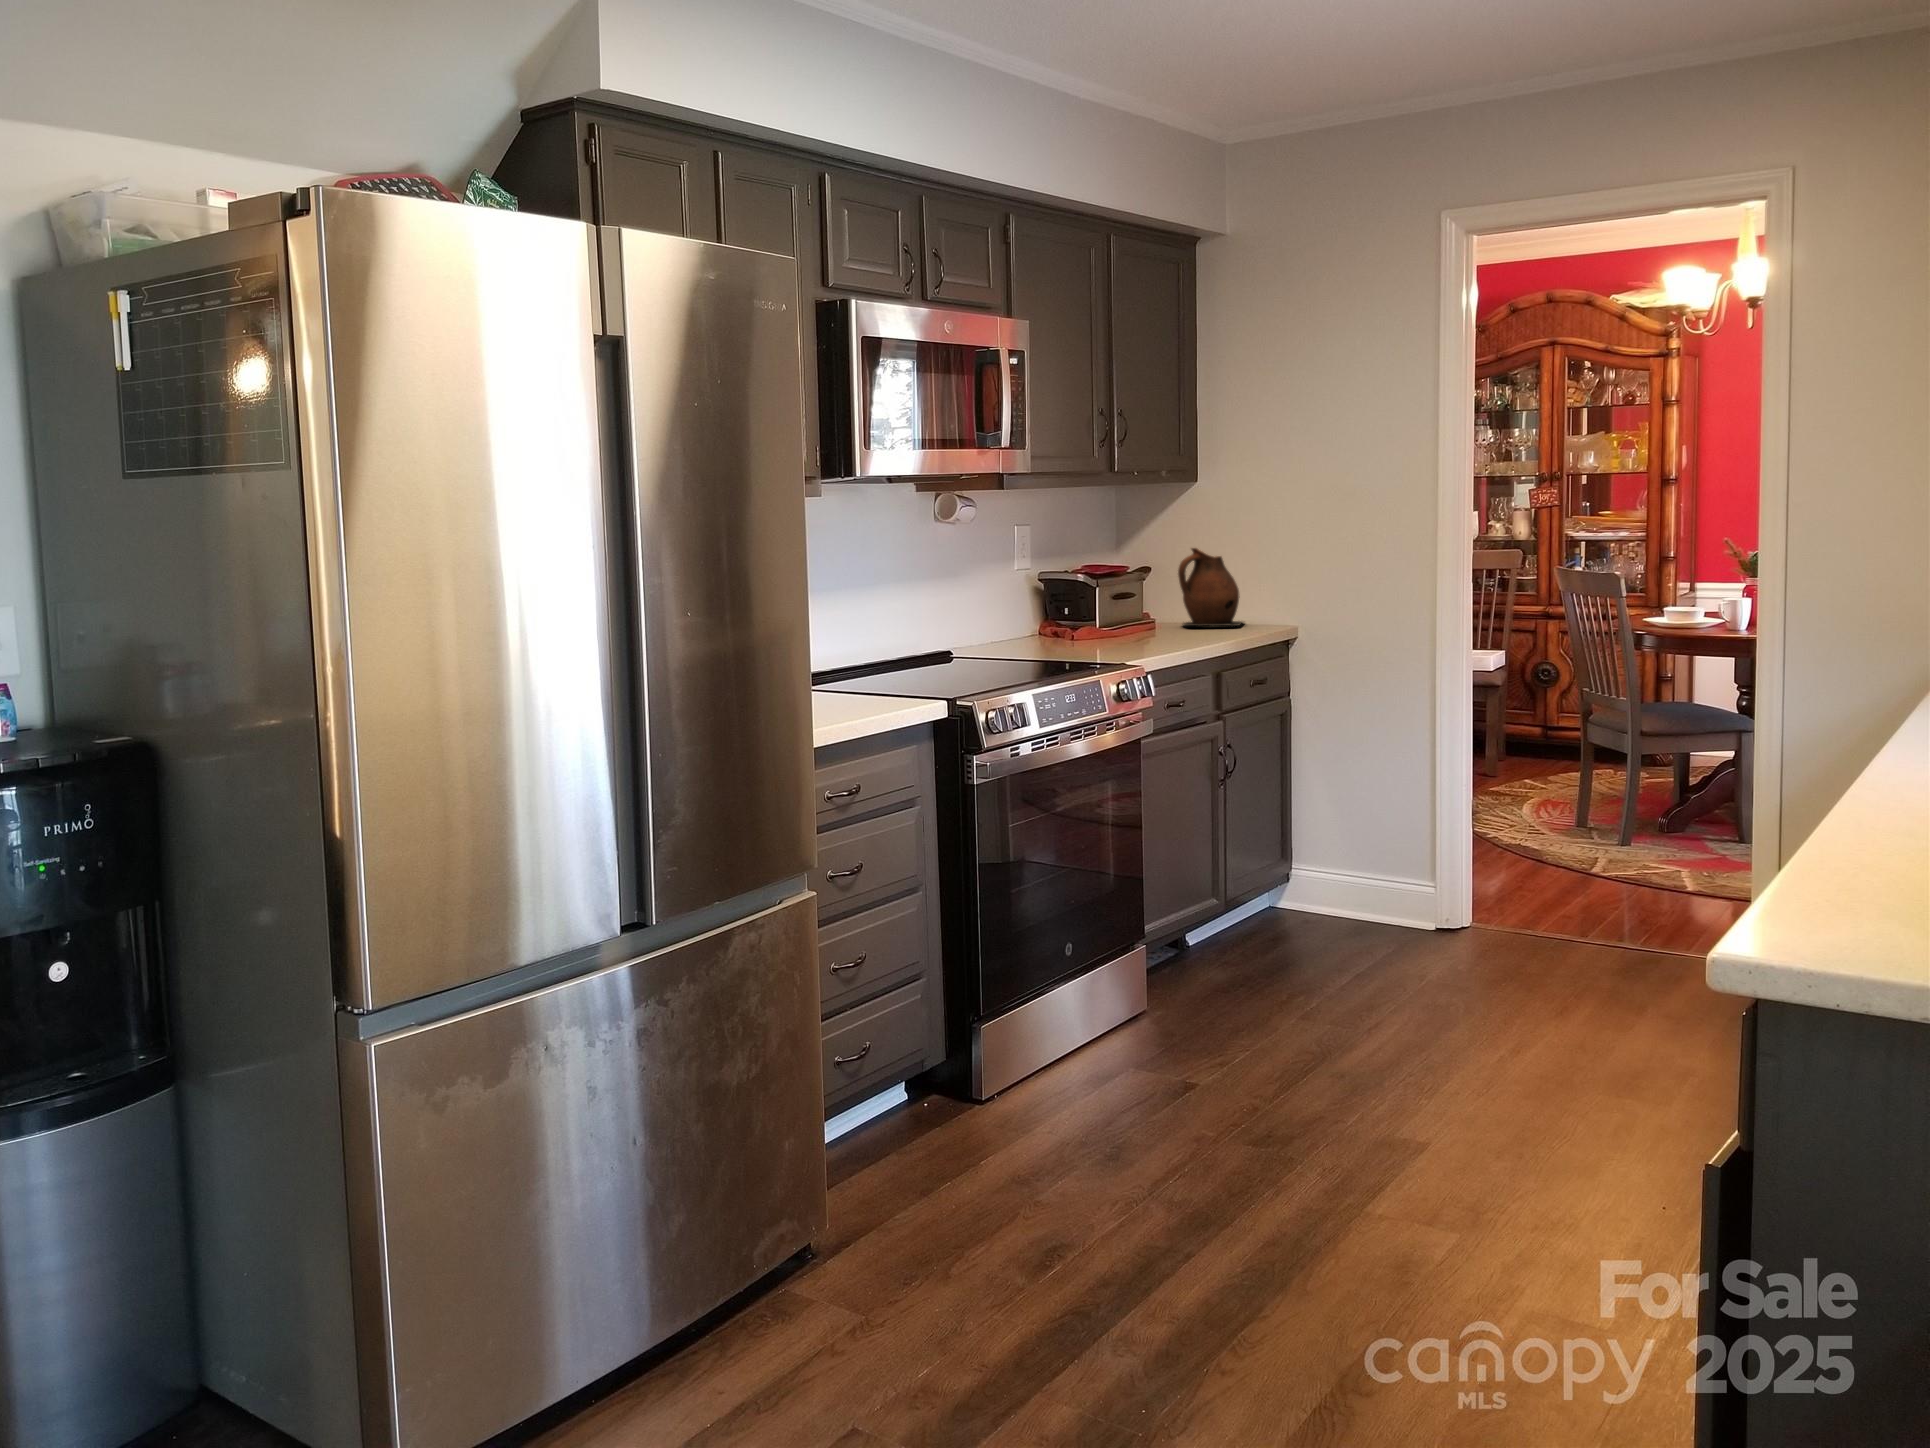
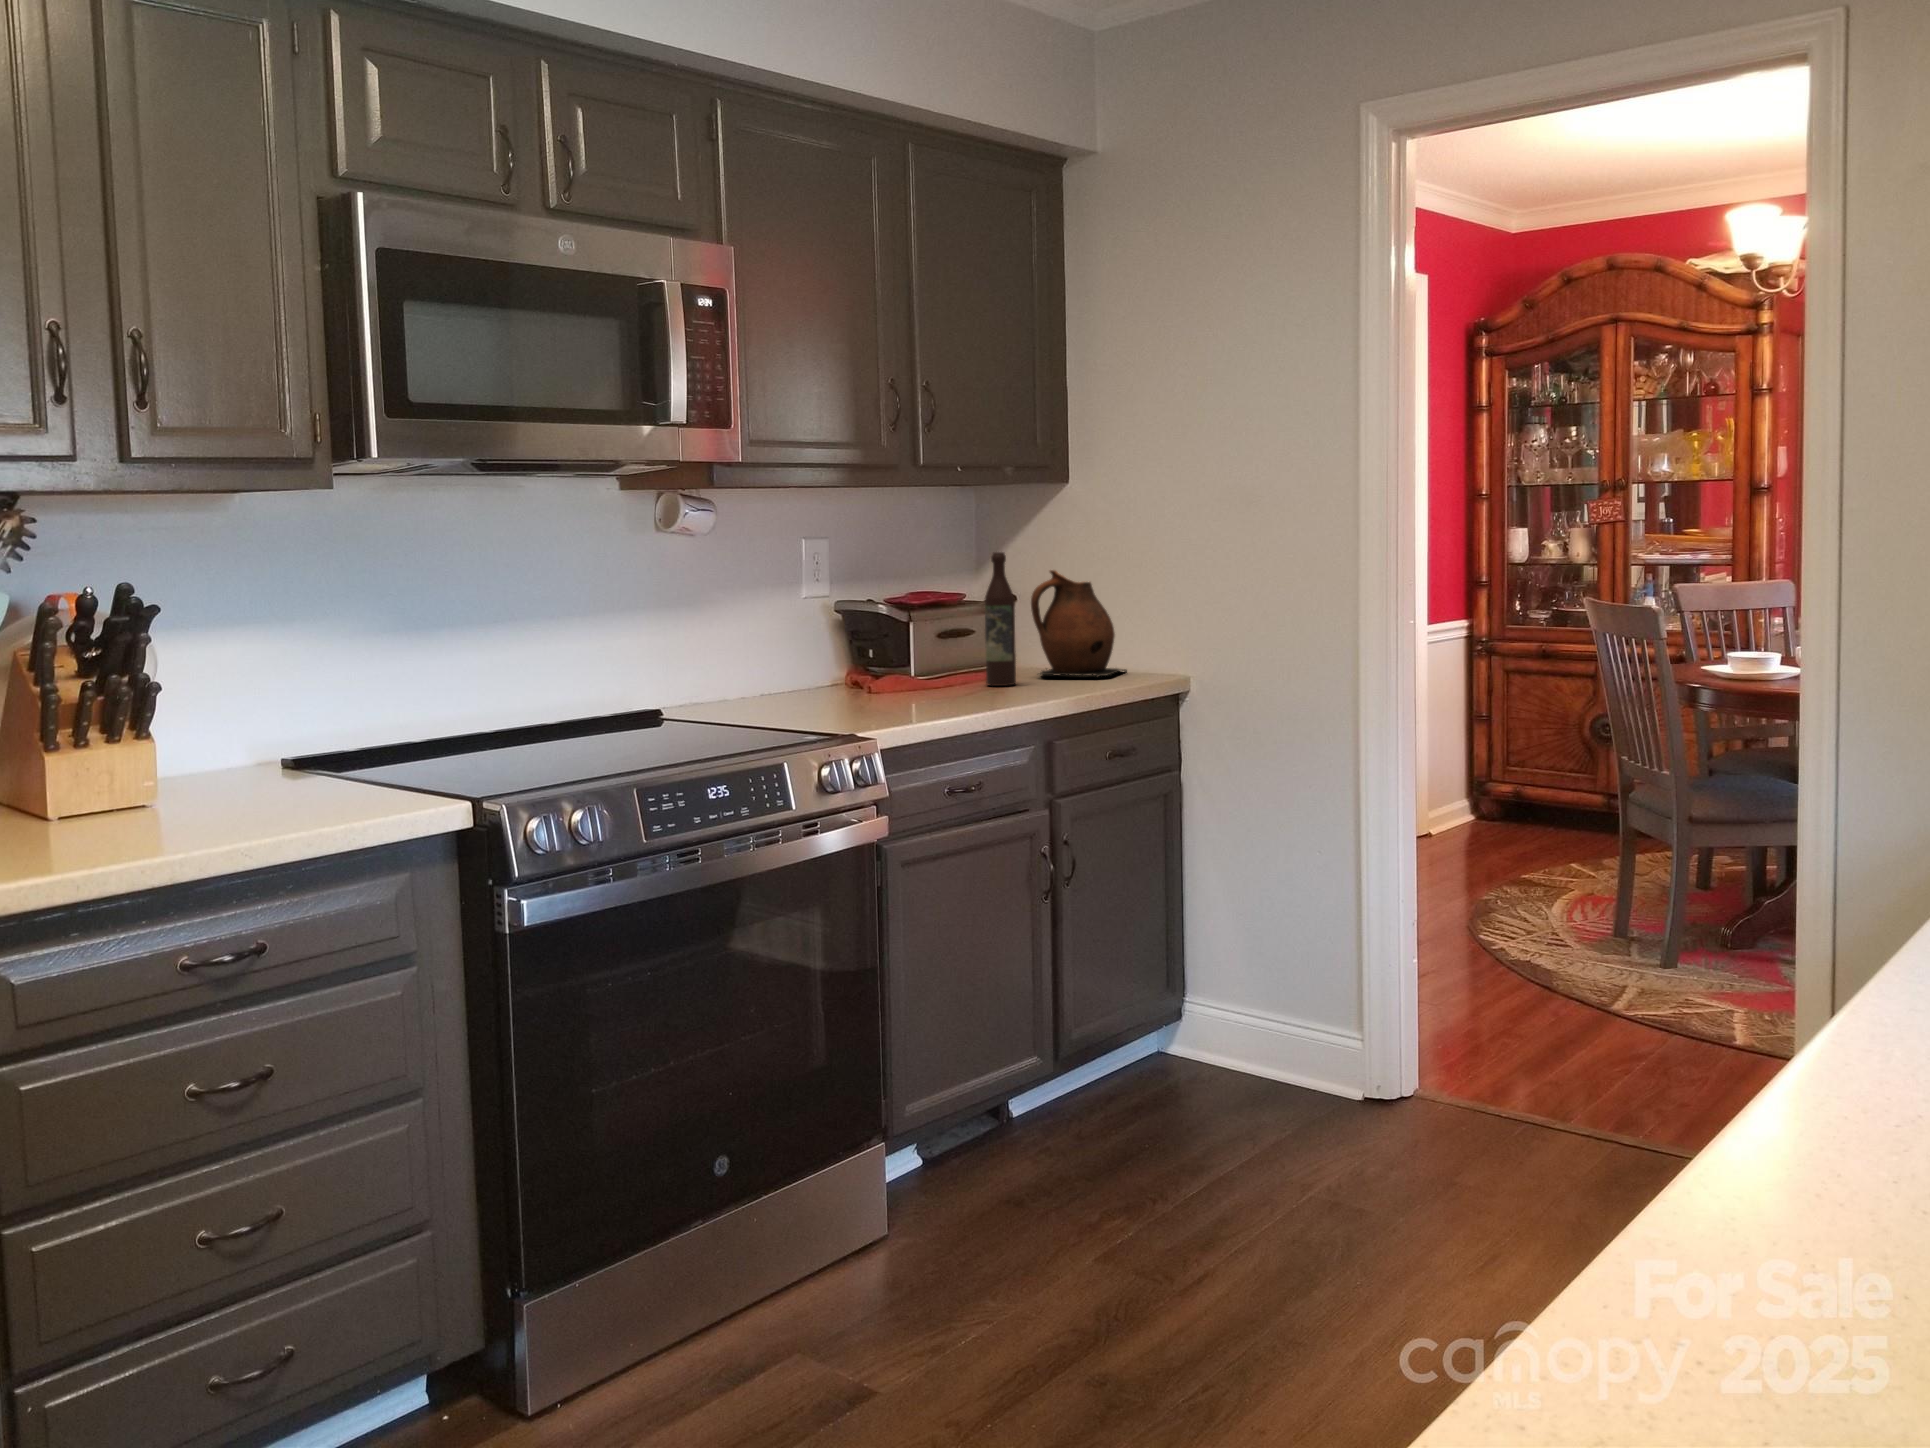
wine bottle: none [1153,535,1176,634] -> present [985,552,1016,686]

